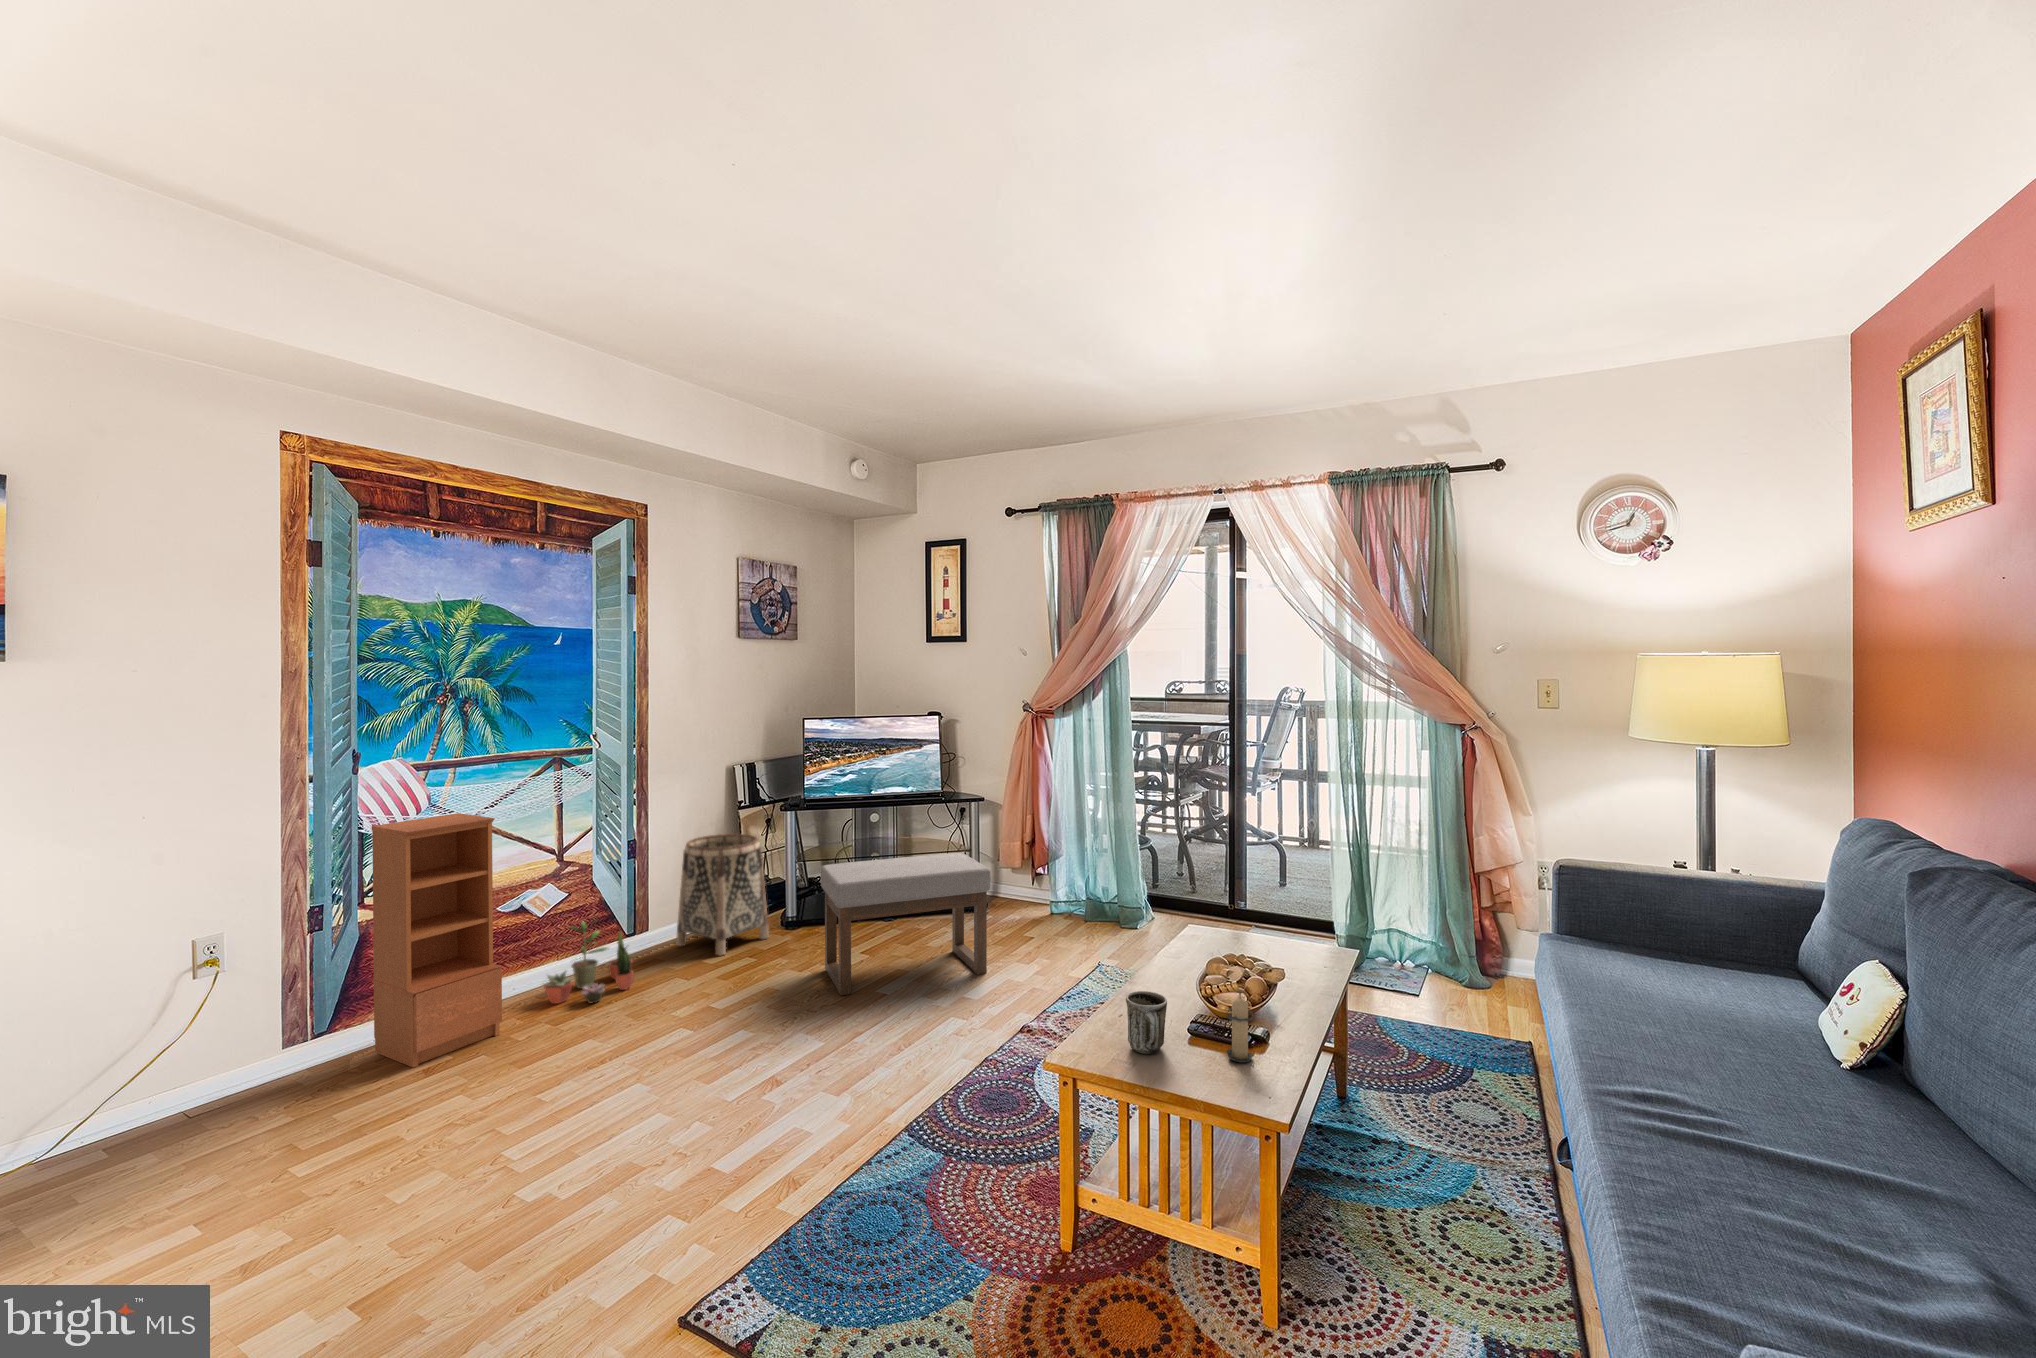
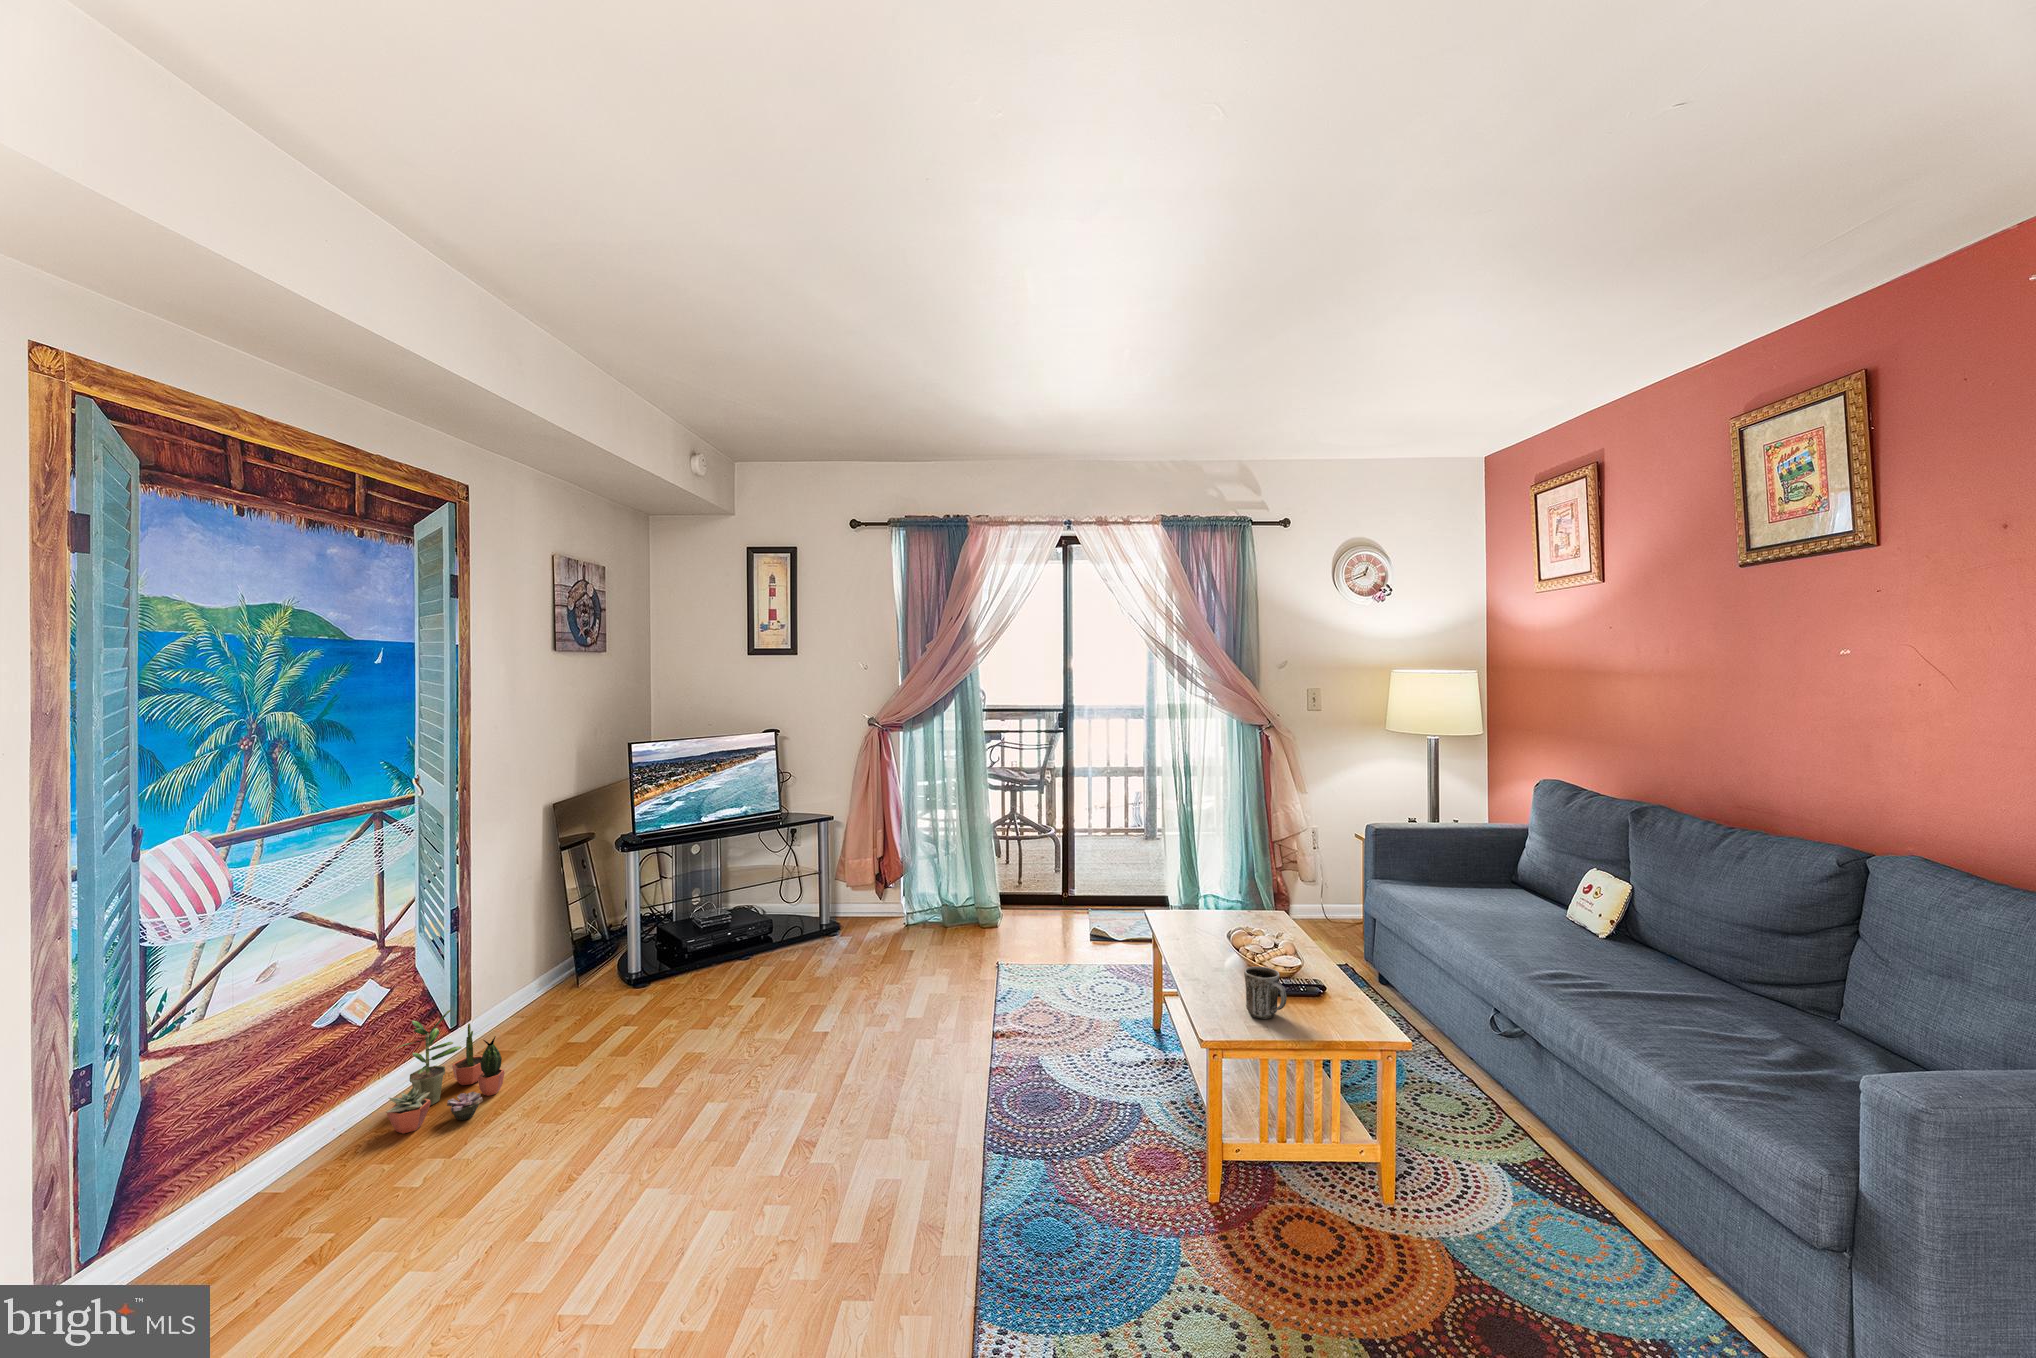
bookcase: present [372,813,502,1068] -> none [164,900,373,1265]
basket: present [676,834,769,955] -> none [504,883,619,1031]
ottoman: present [821,853,991,995] -> none [724,874,905,1042]
candle: present [1226,993,1253,1062] -> none [1319,954,1347,1010]

